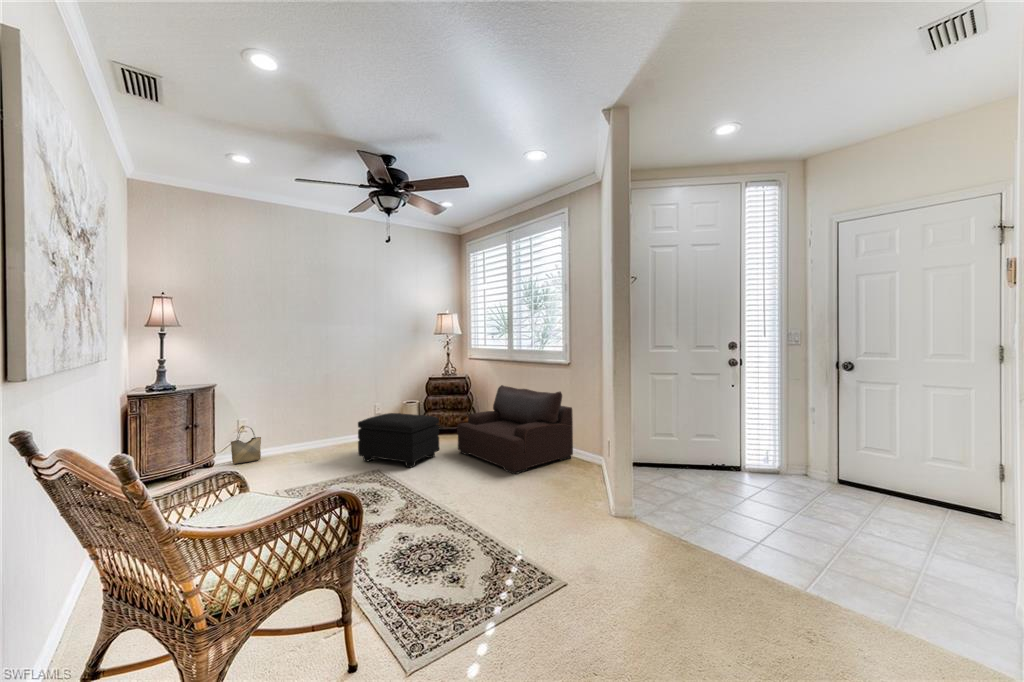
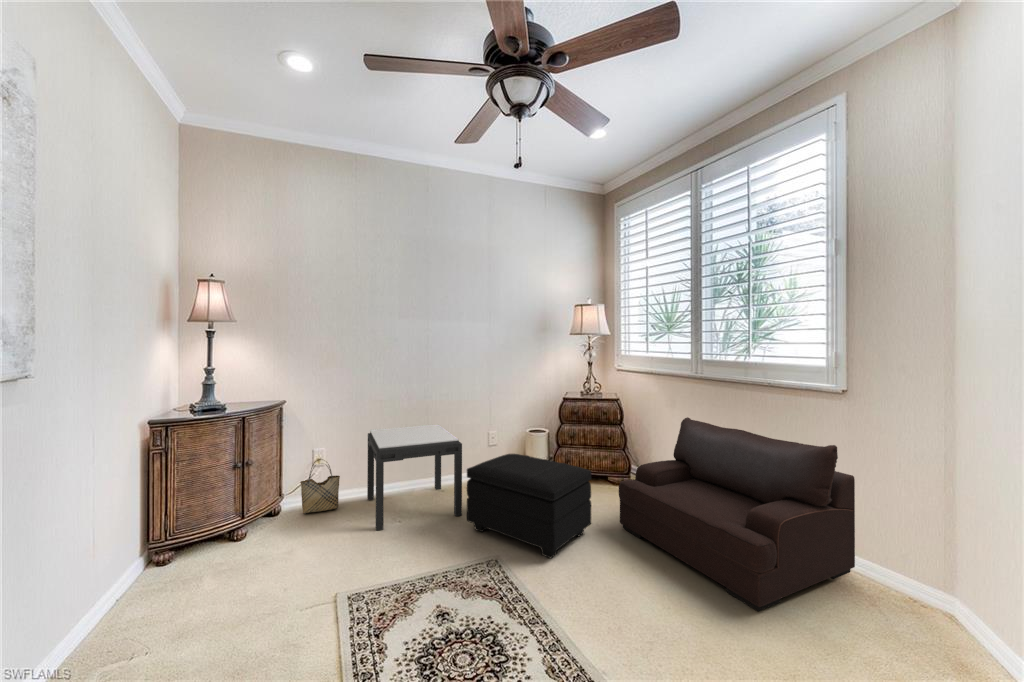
side table: none [282,399,355,467] -> present [367,424,462,530]

